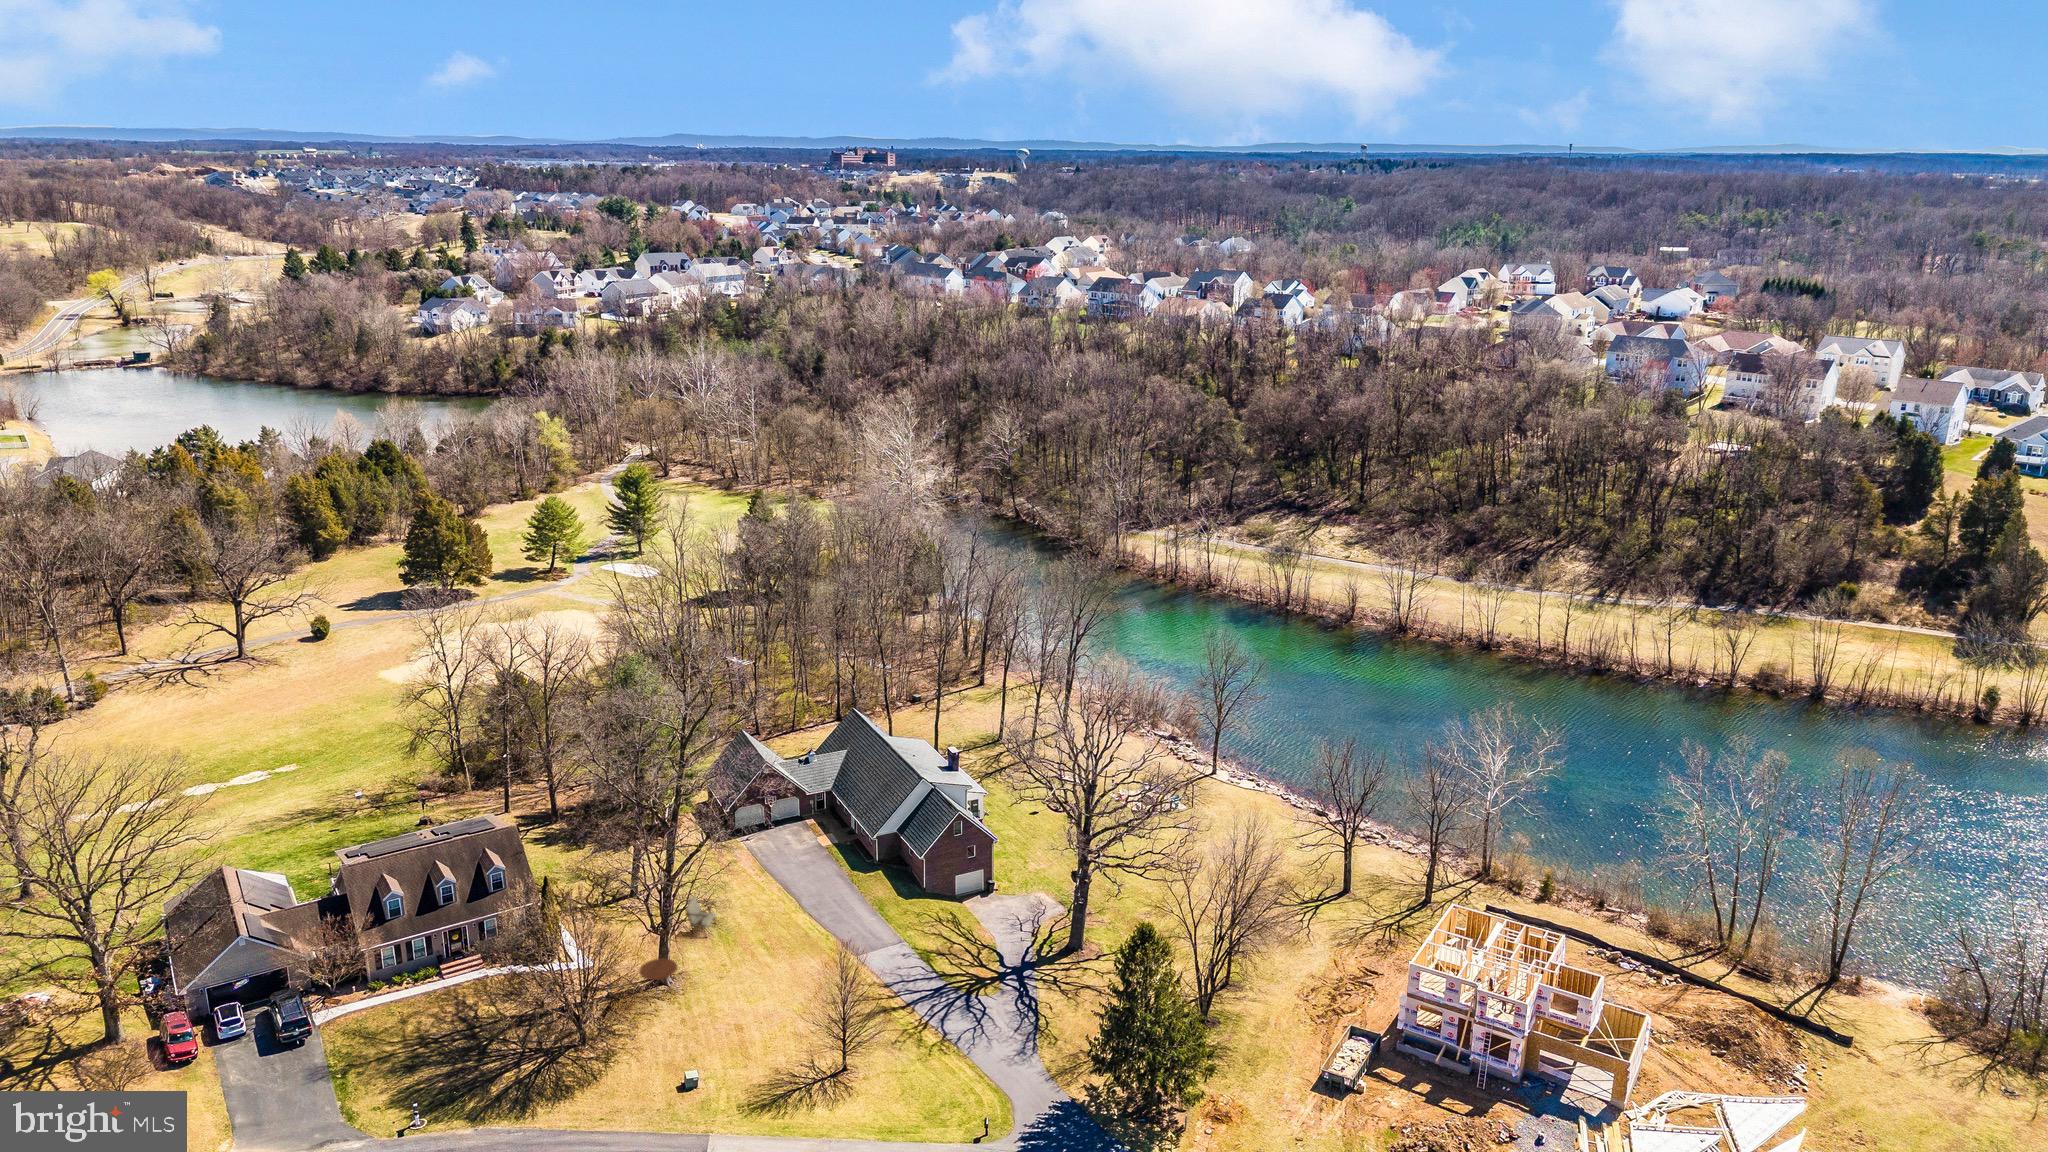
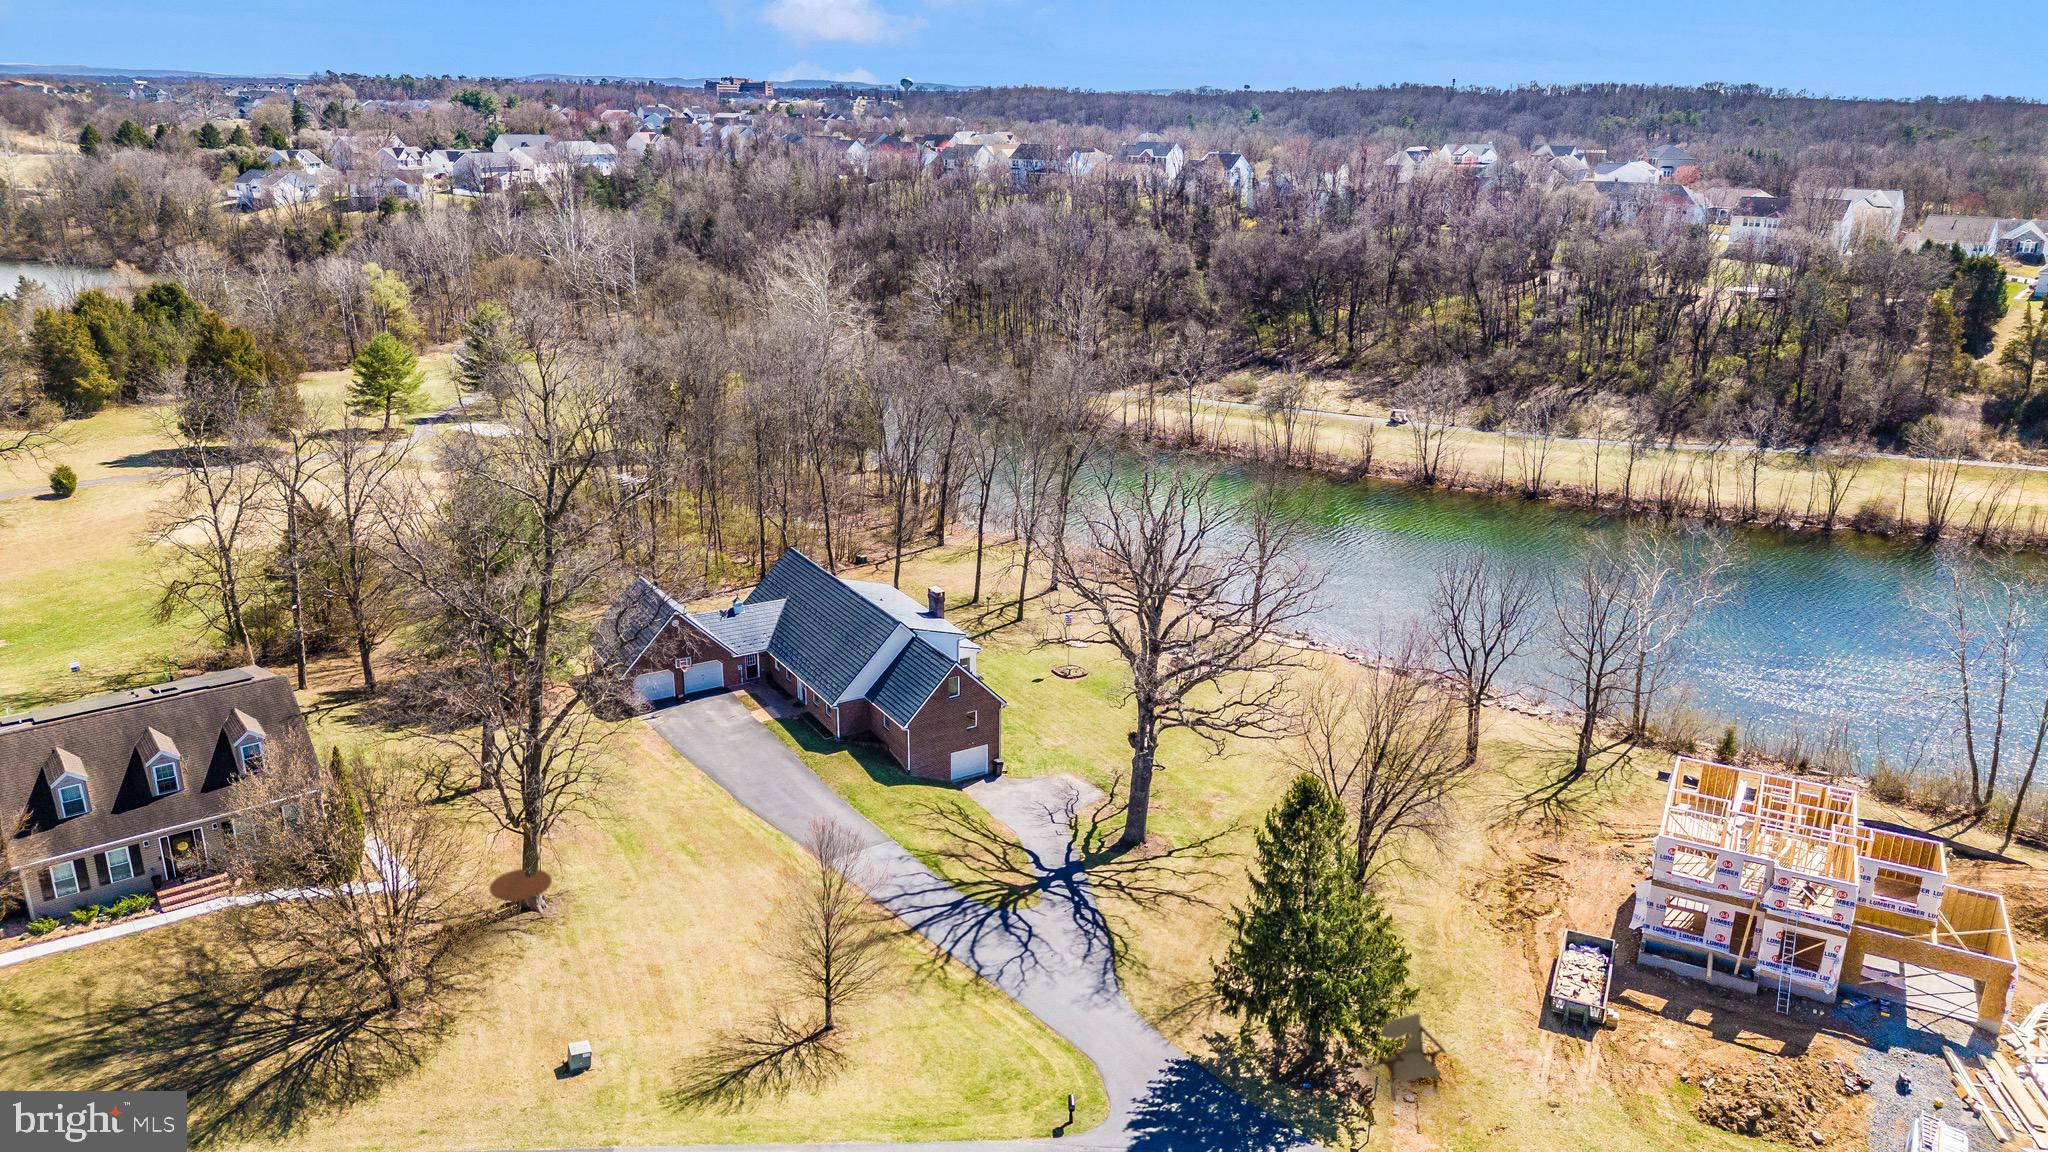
lounge chair: present [686,895,716,936] -> present [1366,1014,1446,1100]

